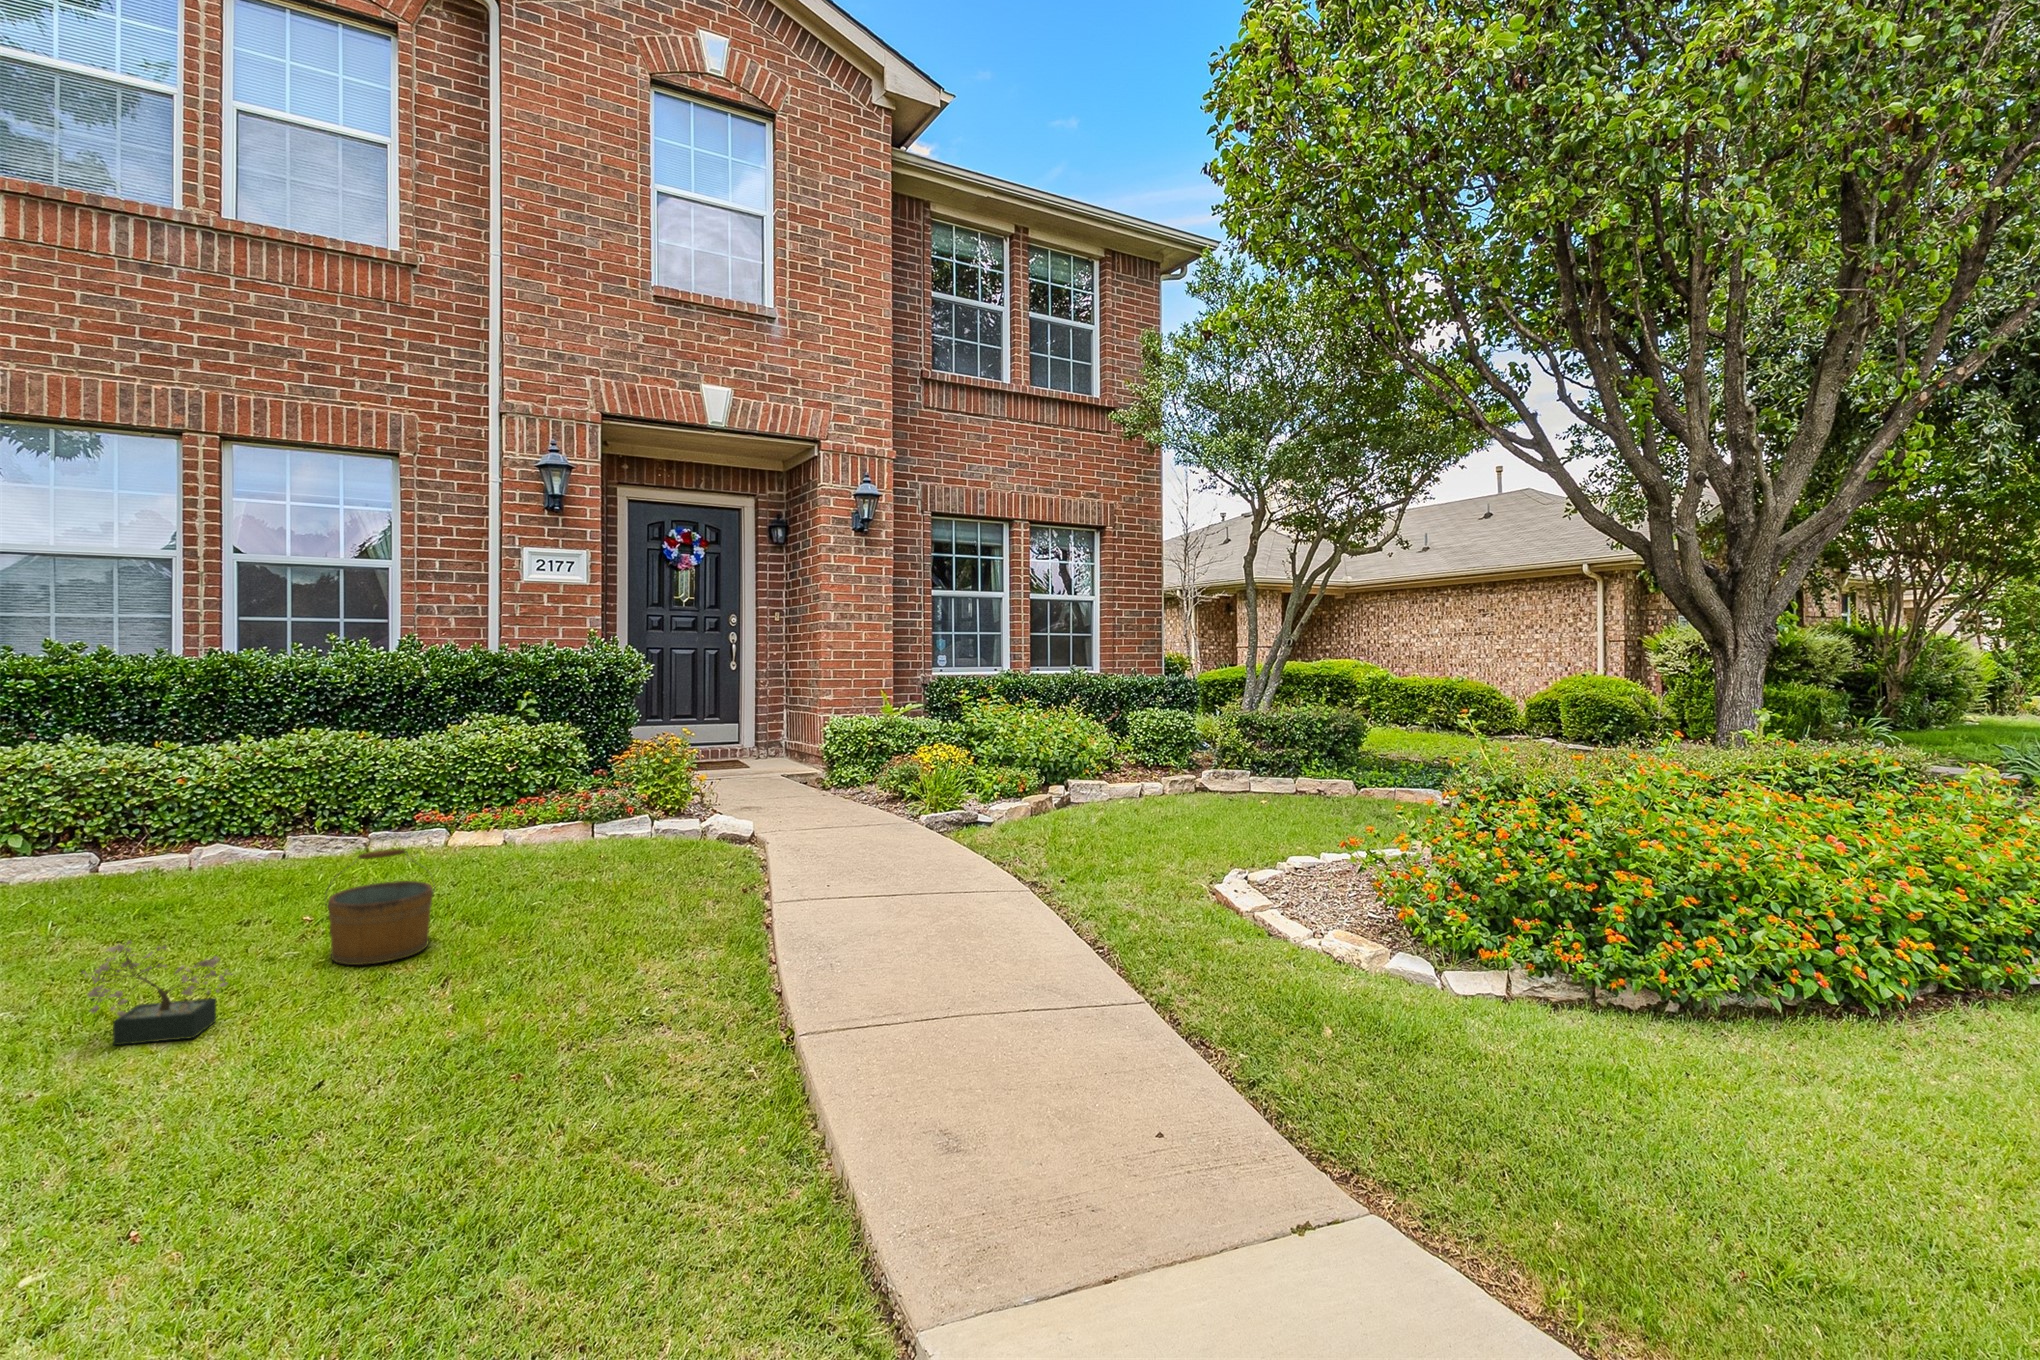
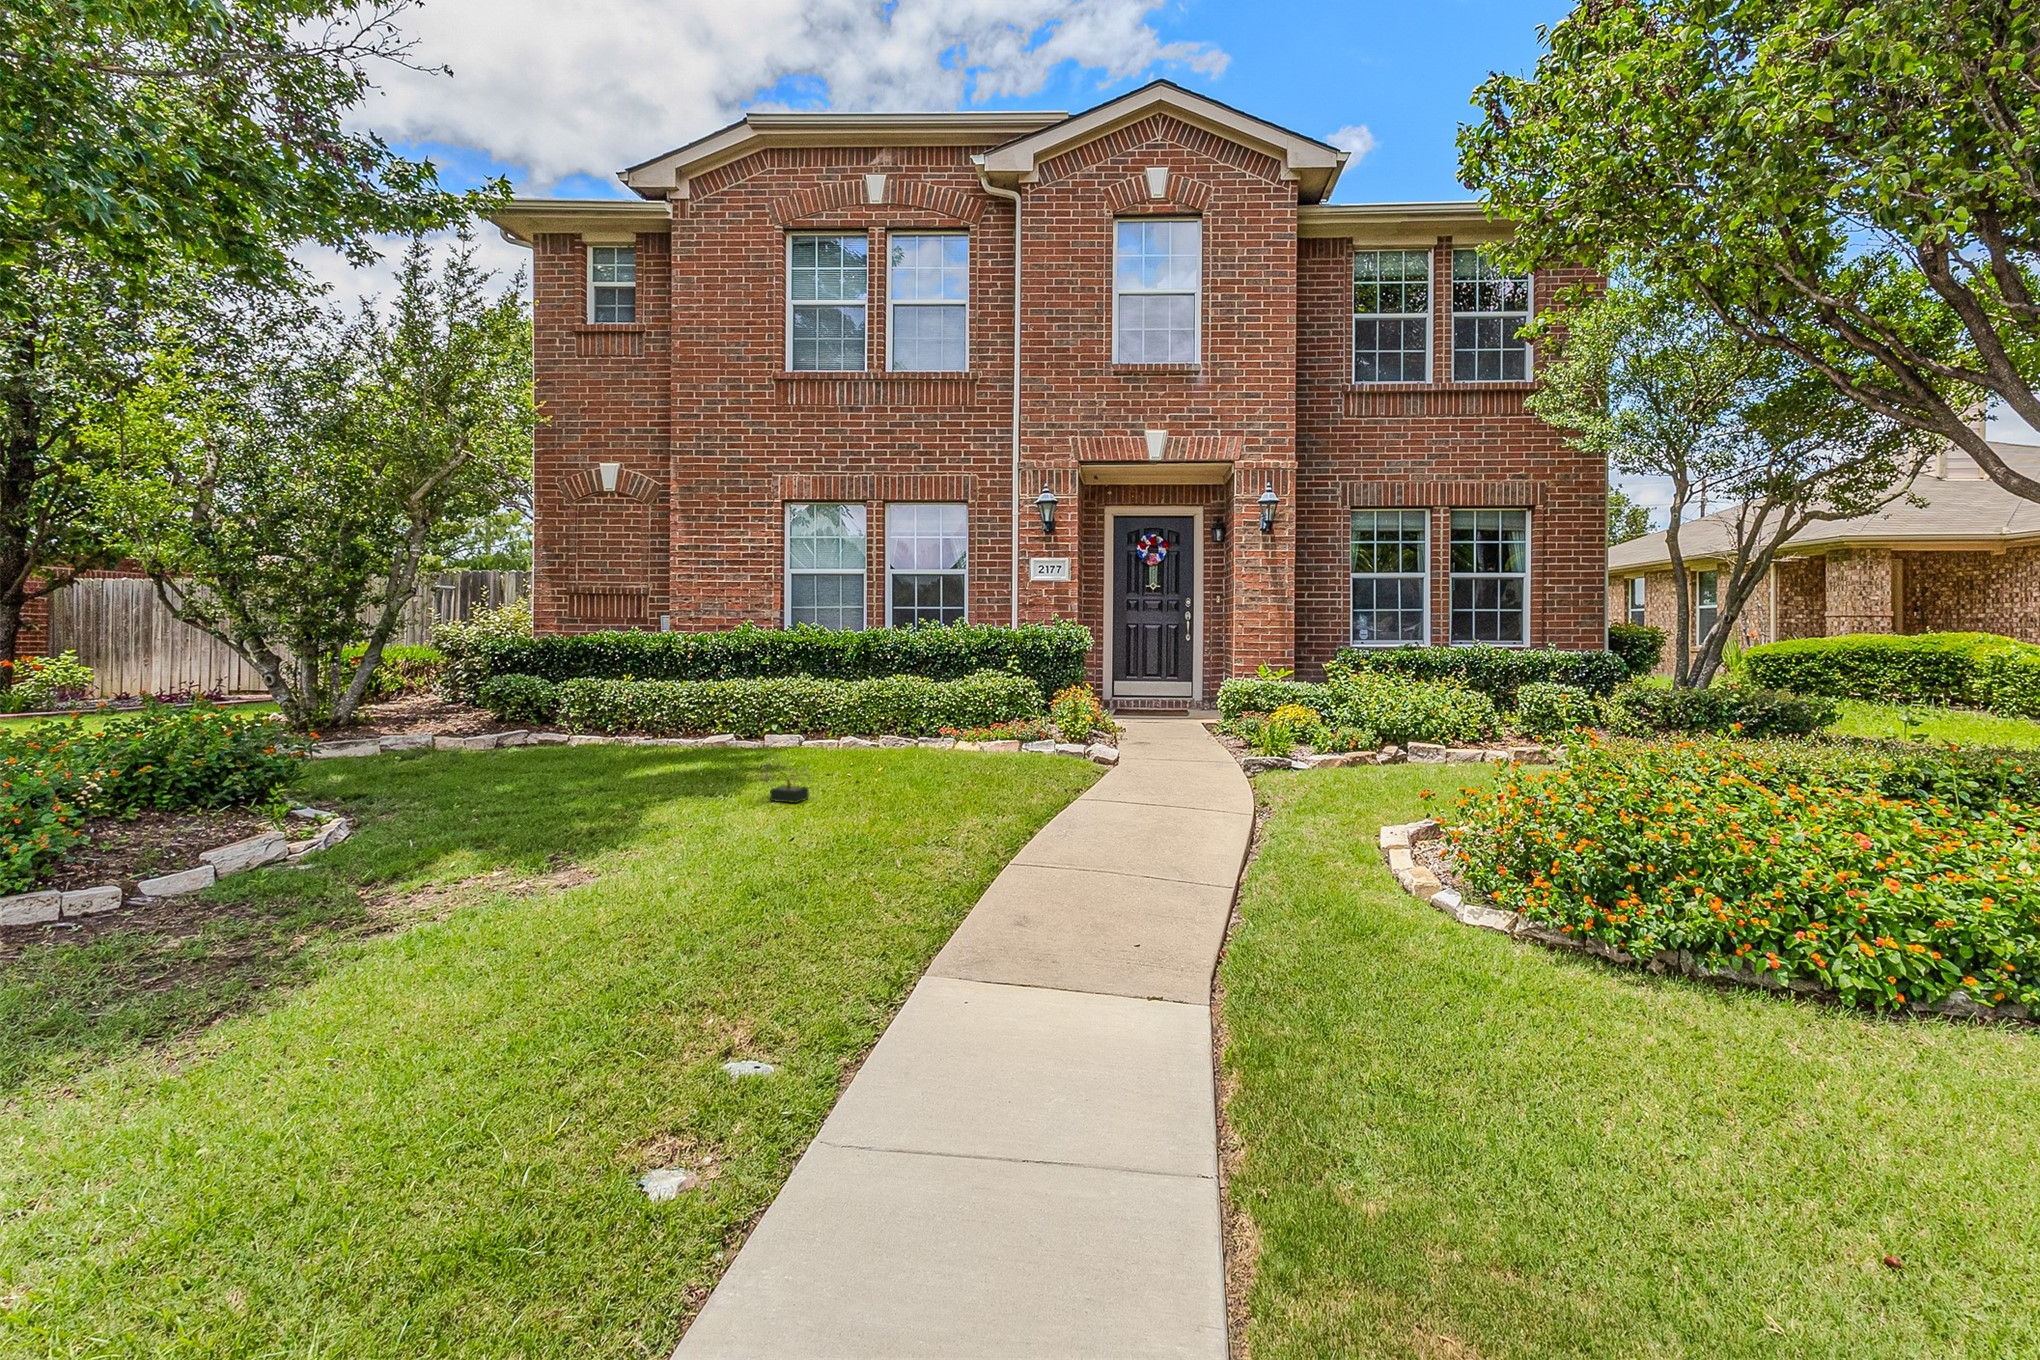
bucket: present [327,849,434,965] -> none [865,727,914,786]

